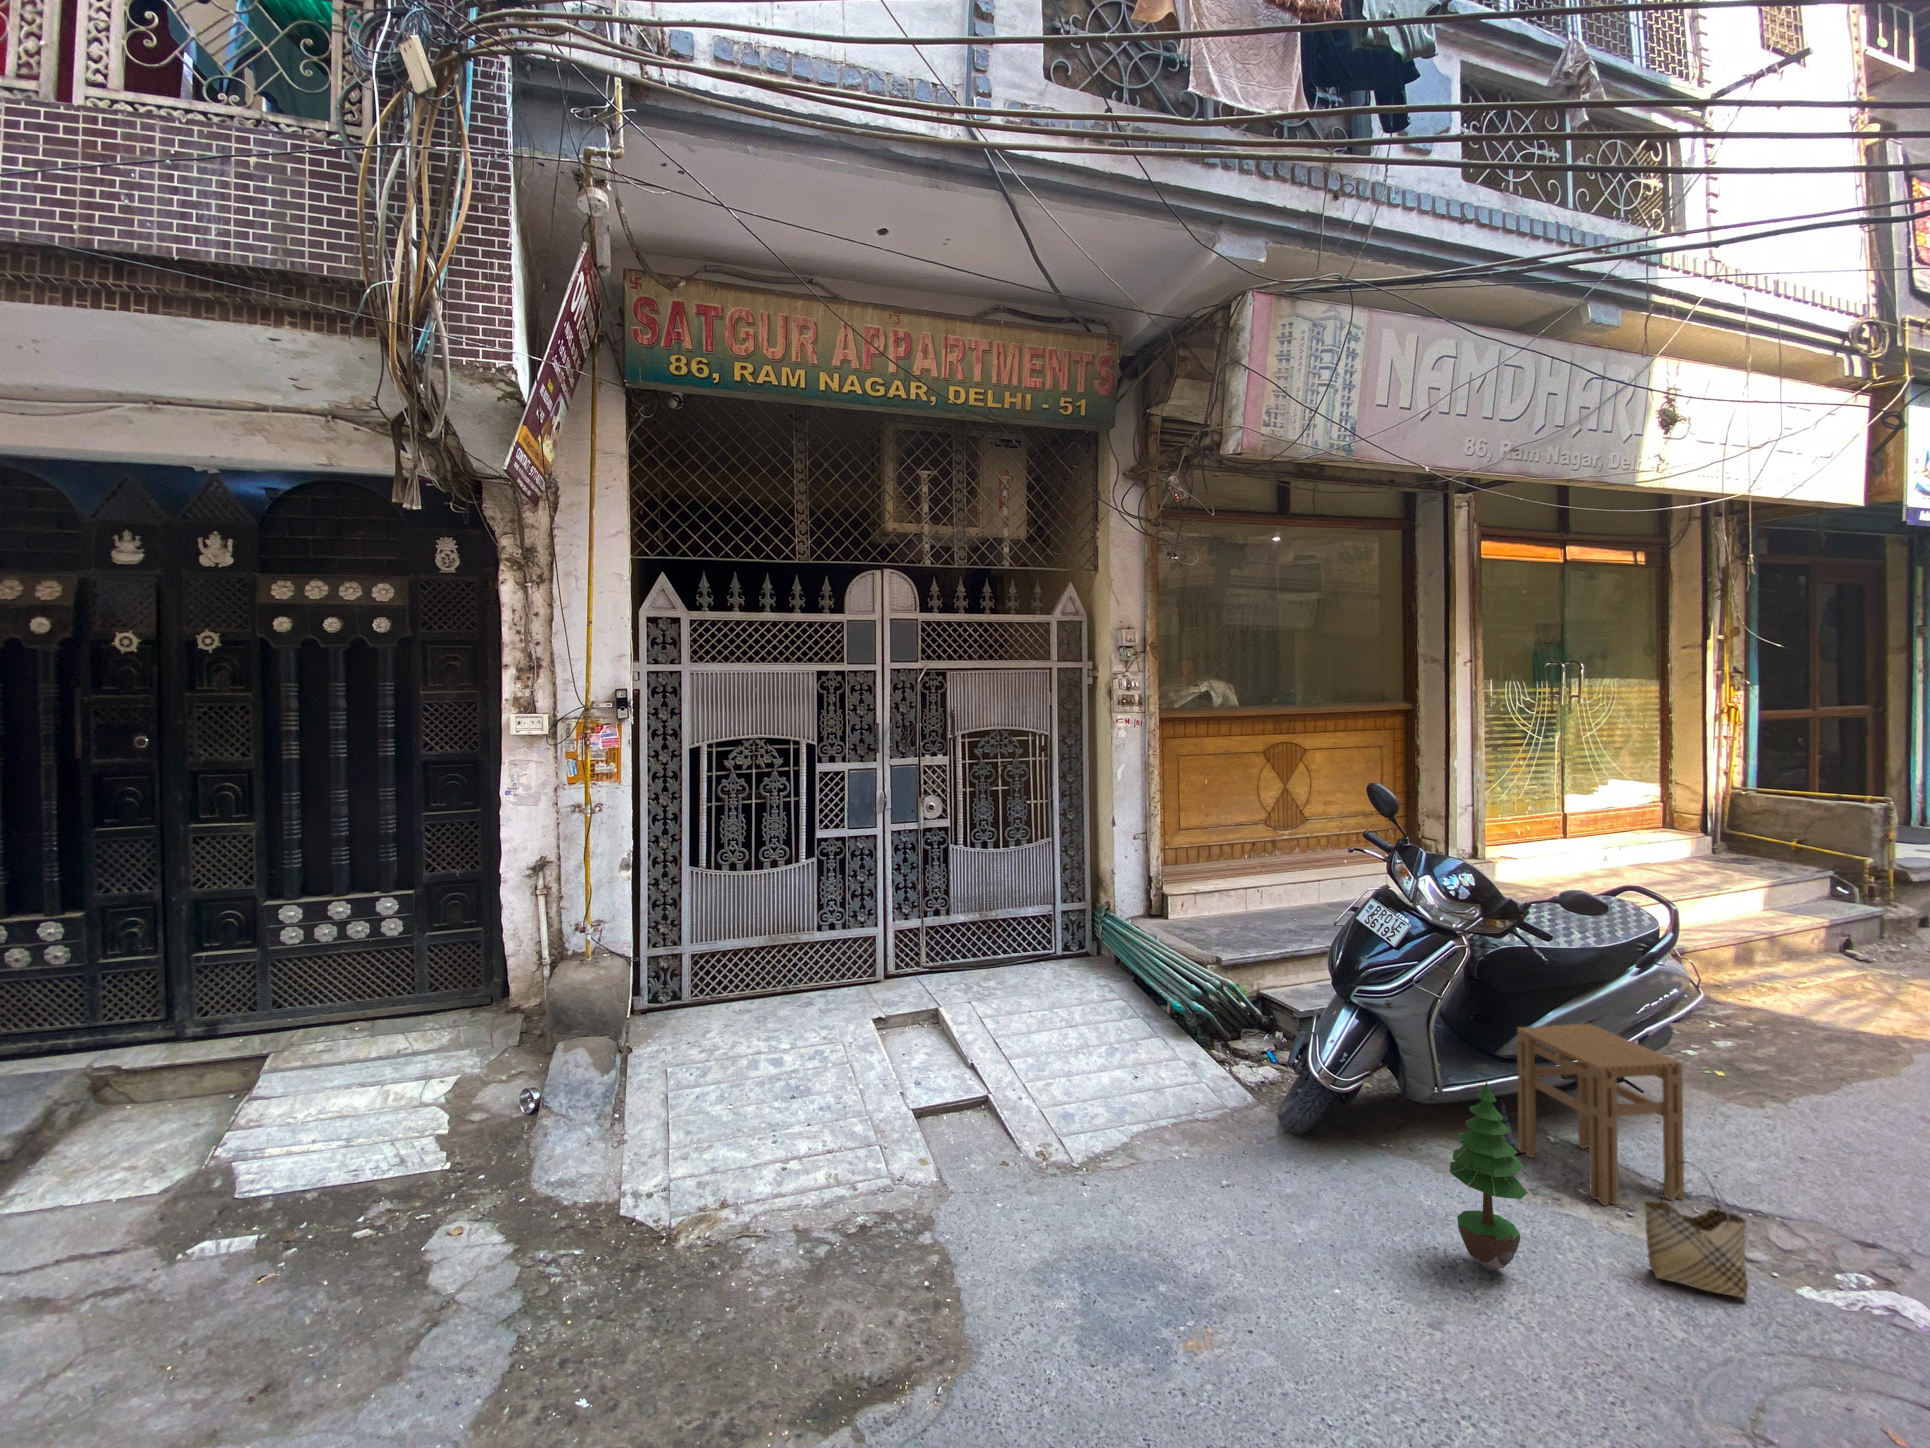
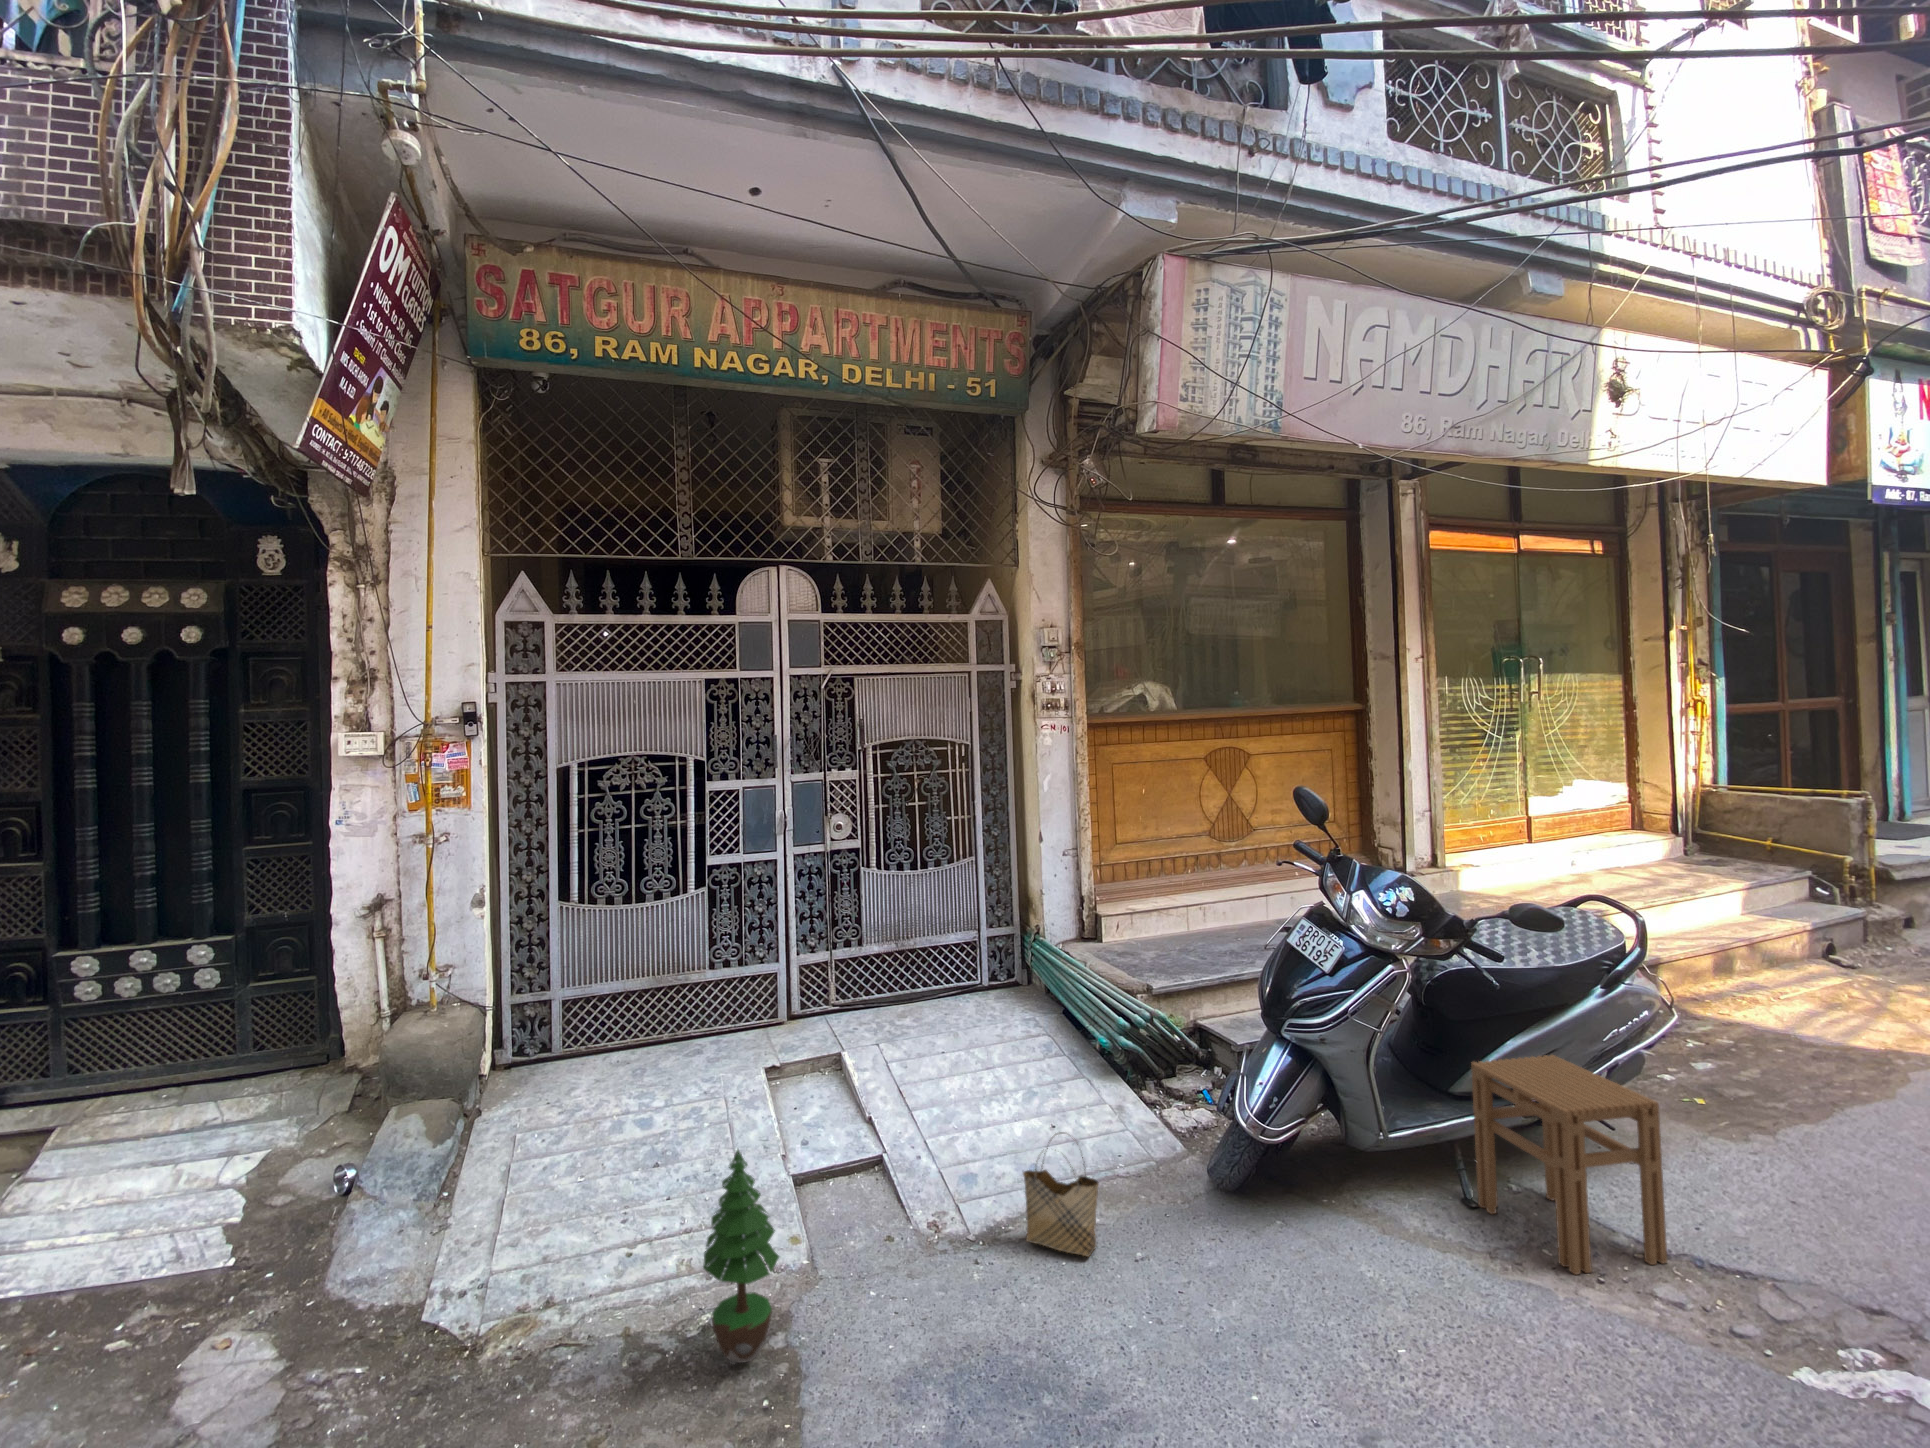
potted tree: present [1450,1082,1527,1271] -> present [703,1149,779,1365]
woven basket: present [1643,1161,1748,1298] -> present [1023,1132,1099,1257]

